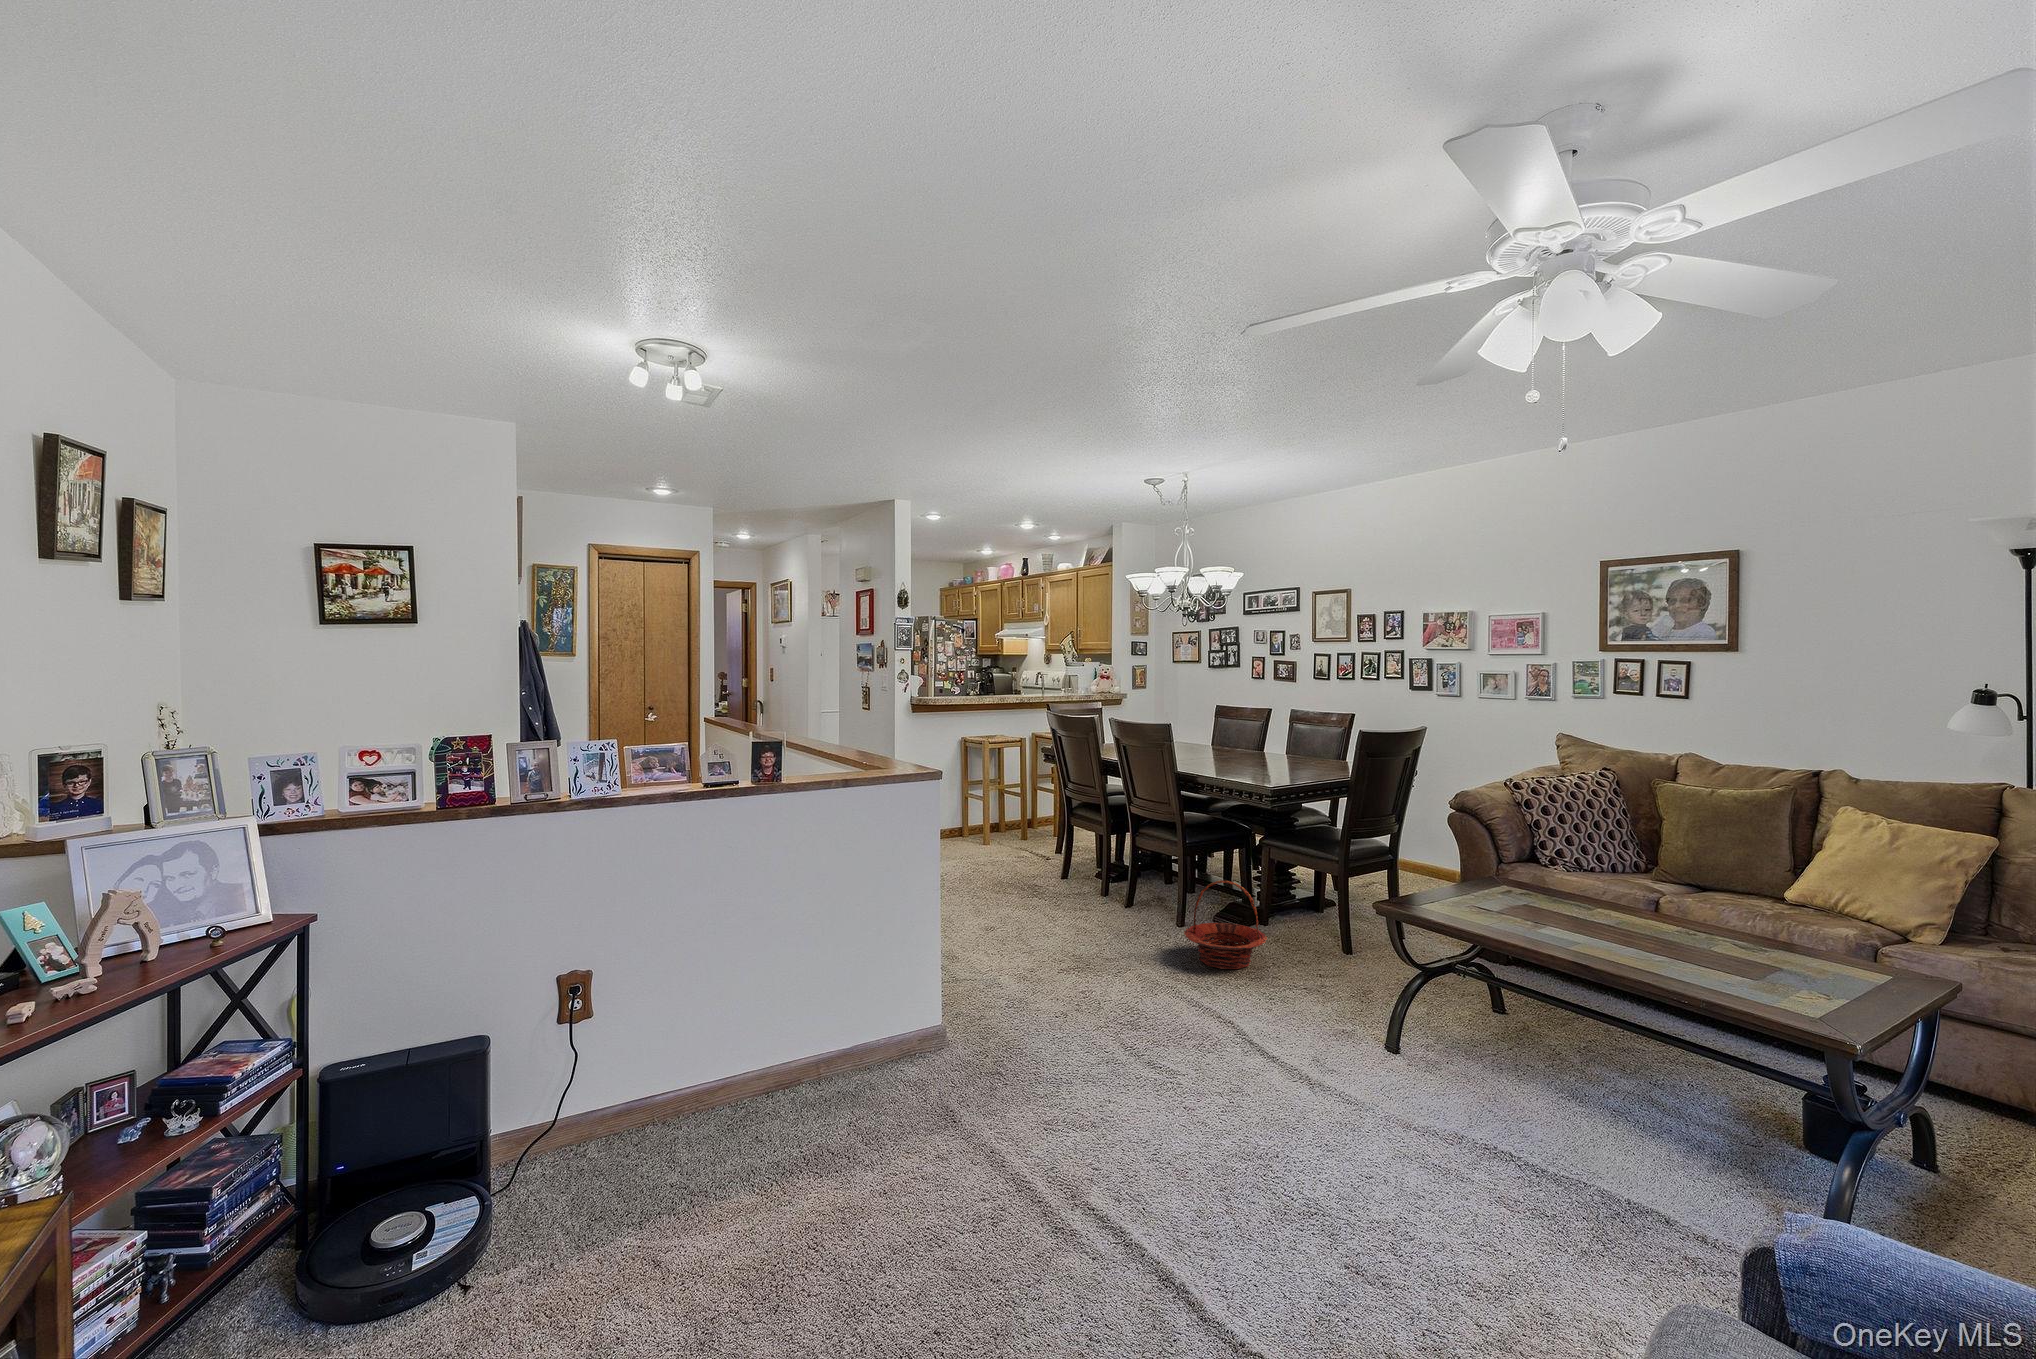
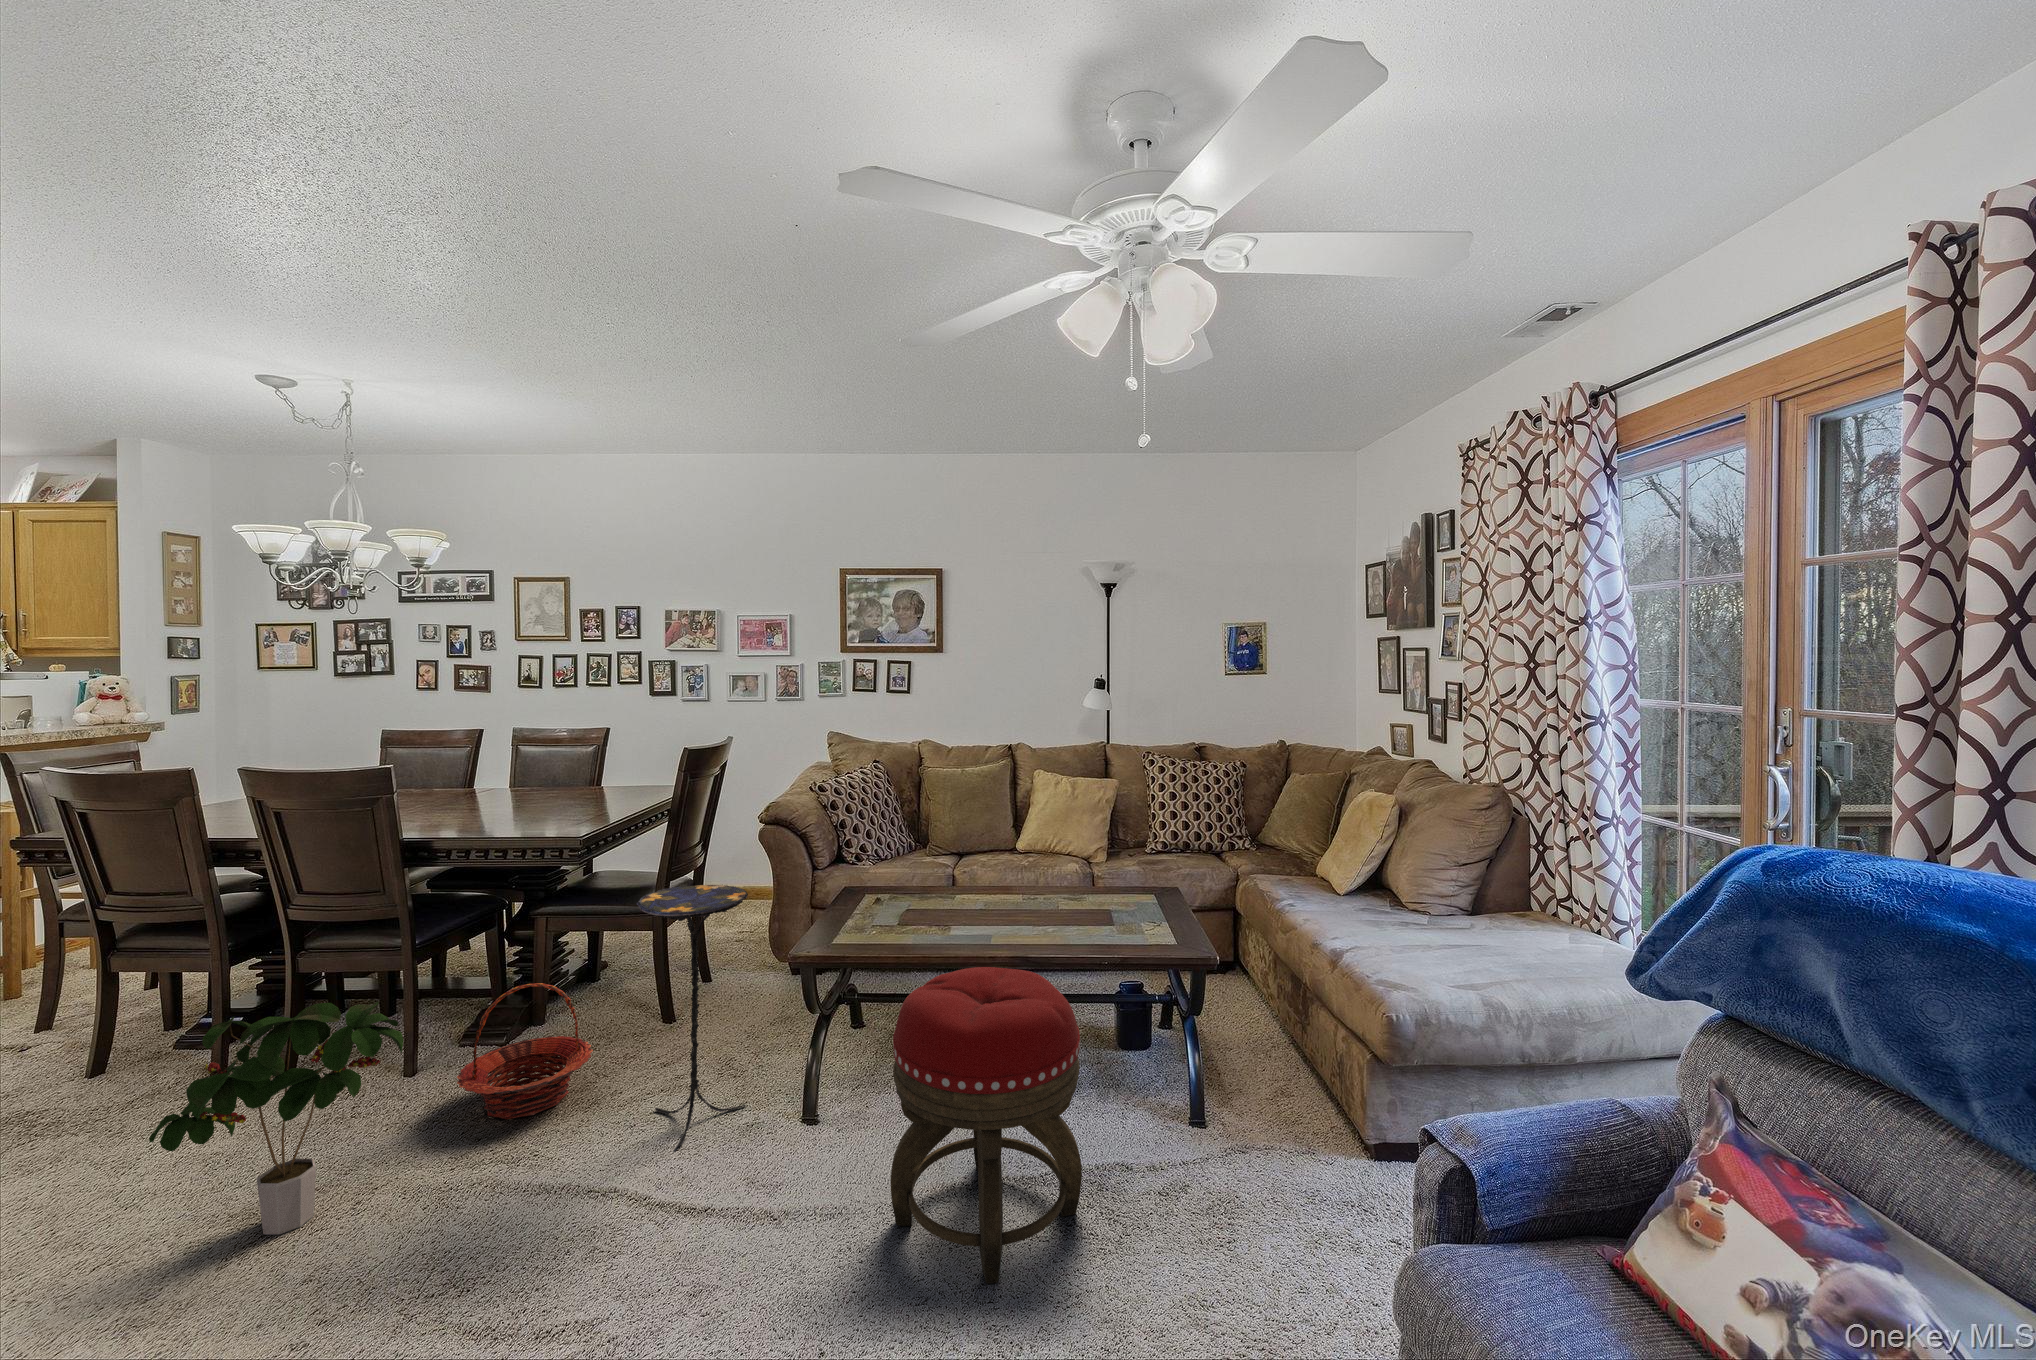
side table: none [1271,830,1354,1018] -> present [637,885,748,1147]
potted plant: none [1043,847,1142,971] -> present [149,1002,404,1235]
footstool: none [1376,935,1562,1195] -> present [891,967,1082,1284]

